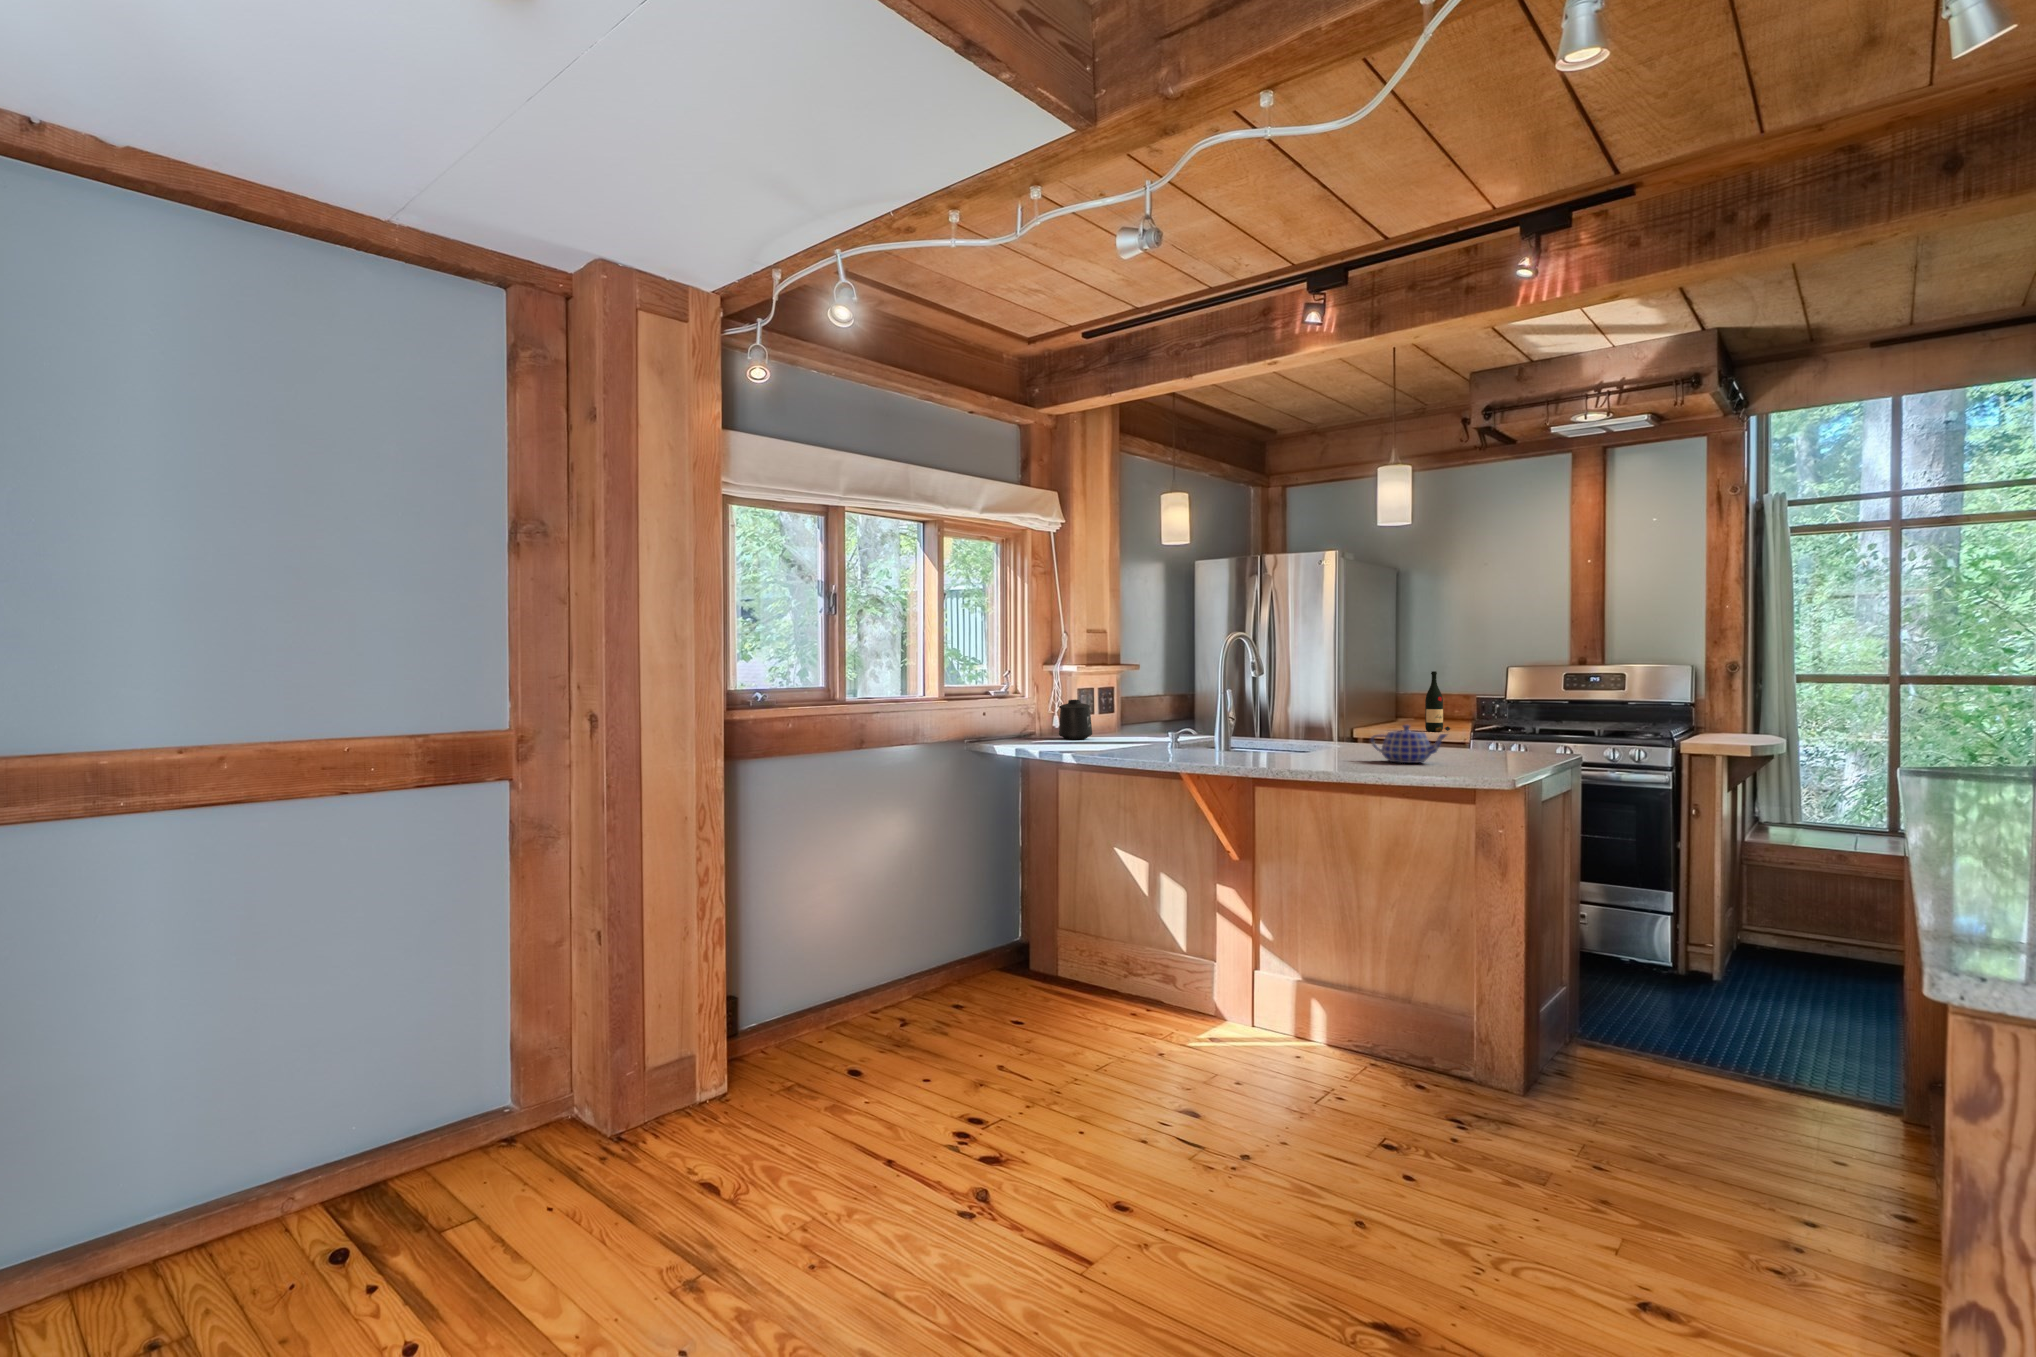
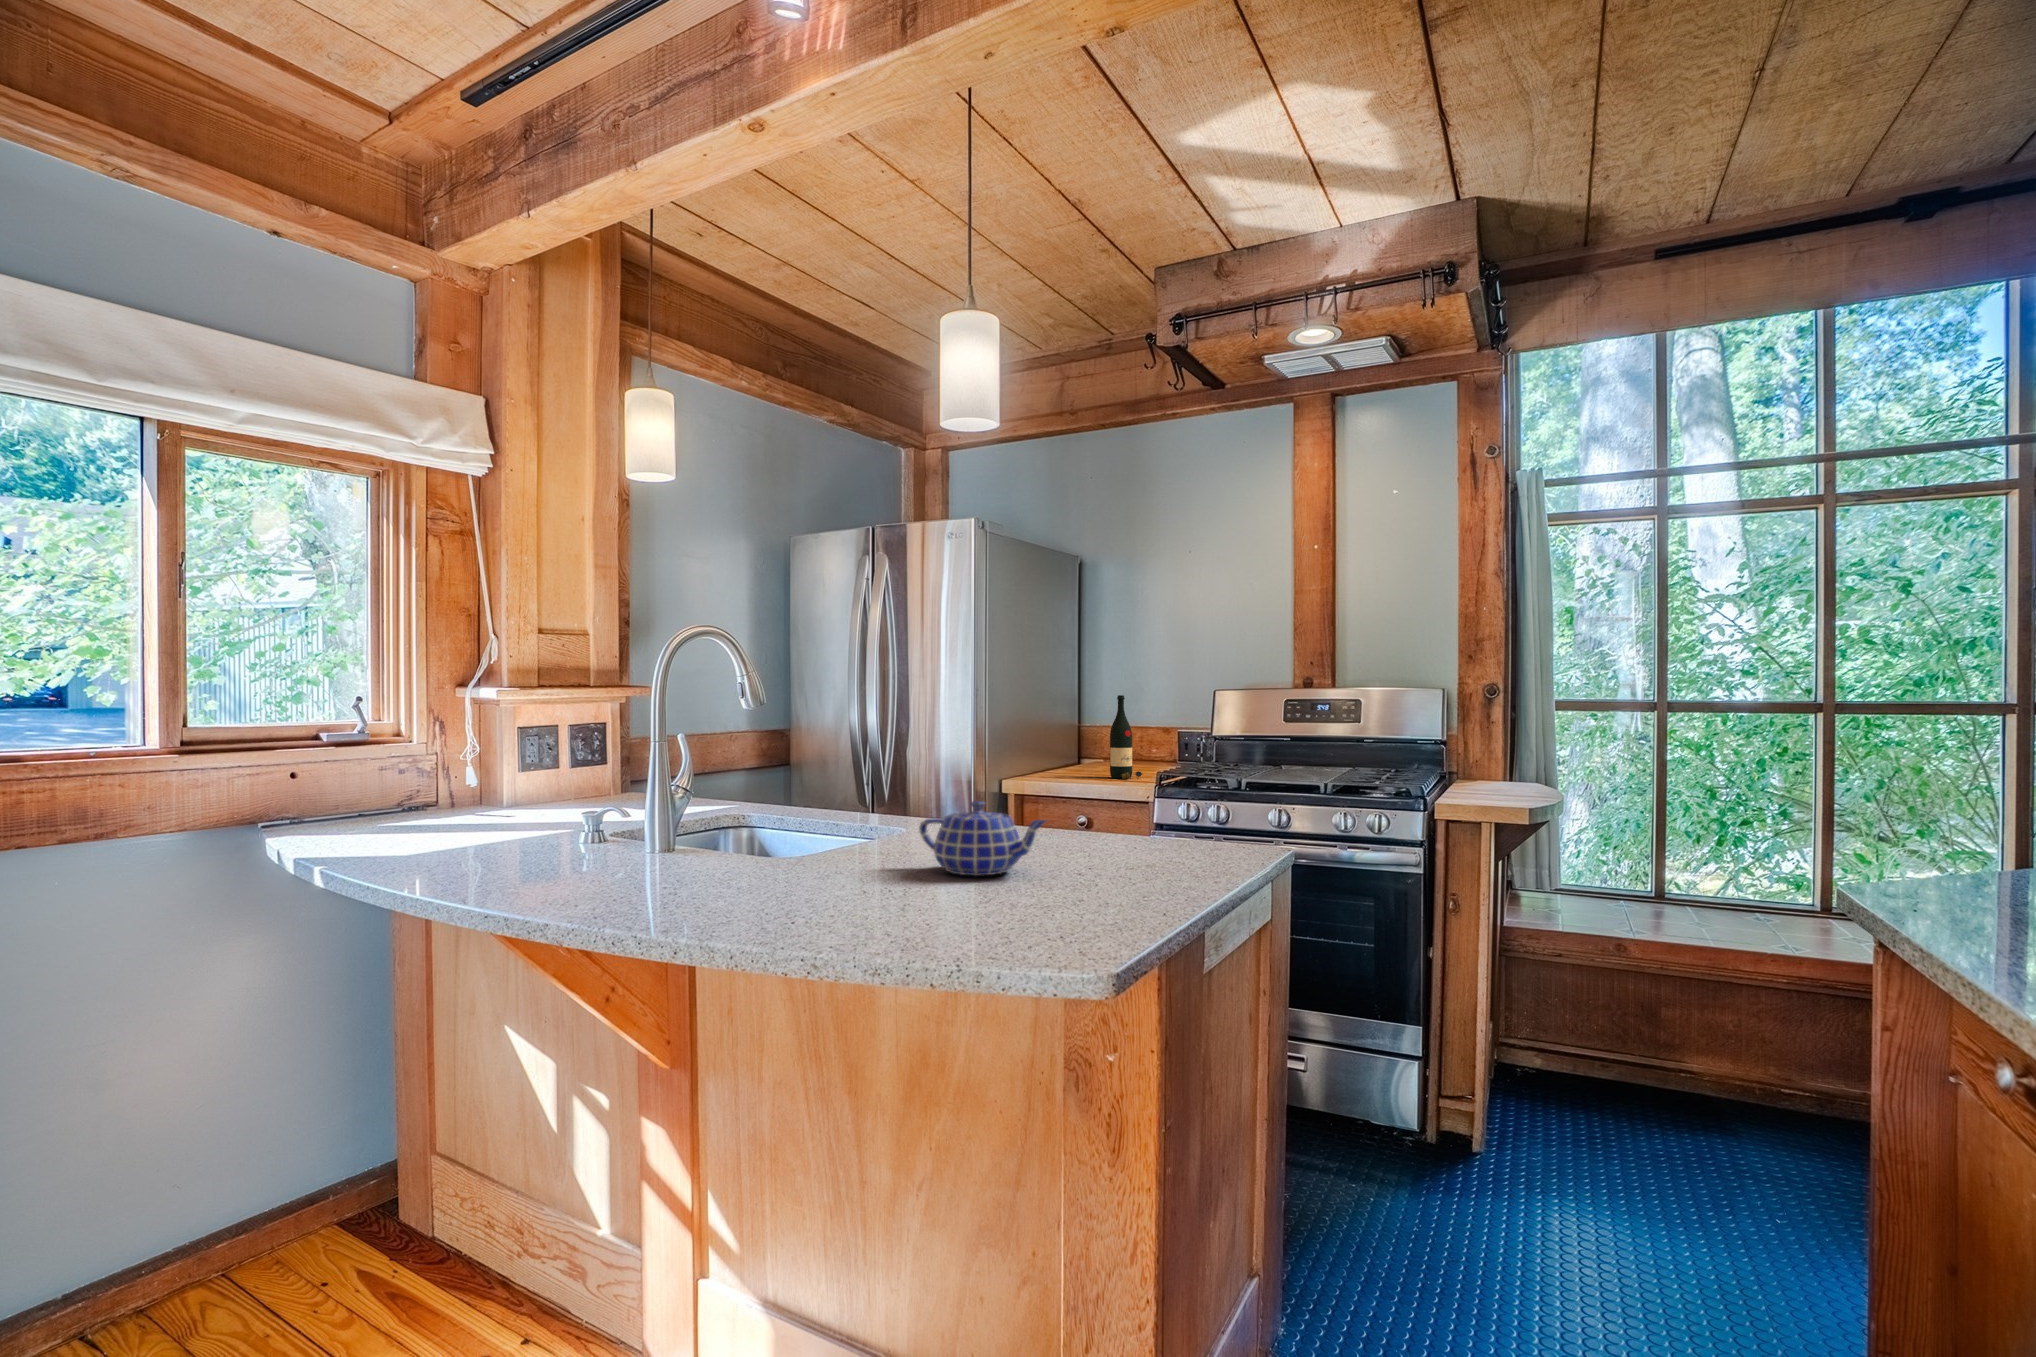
mug: present [1059,700,1092,739] -> none [479,744,547,812]

